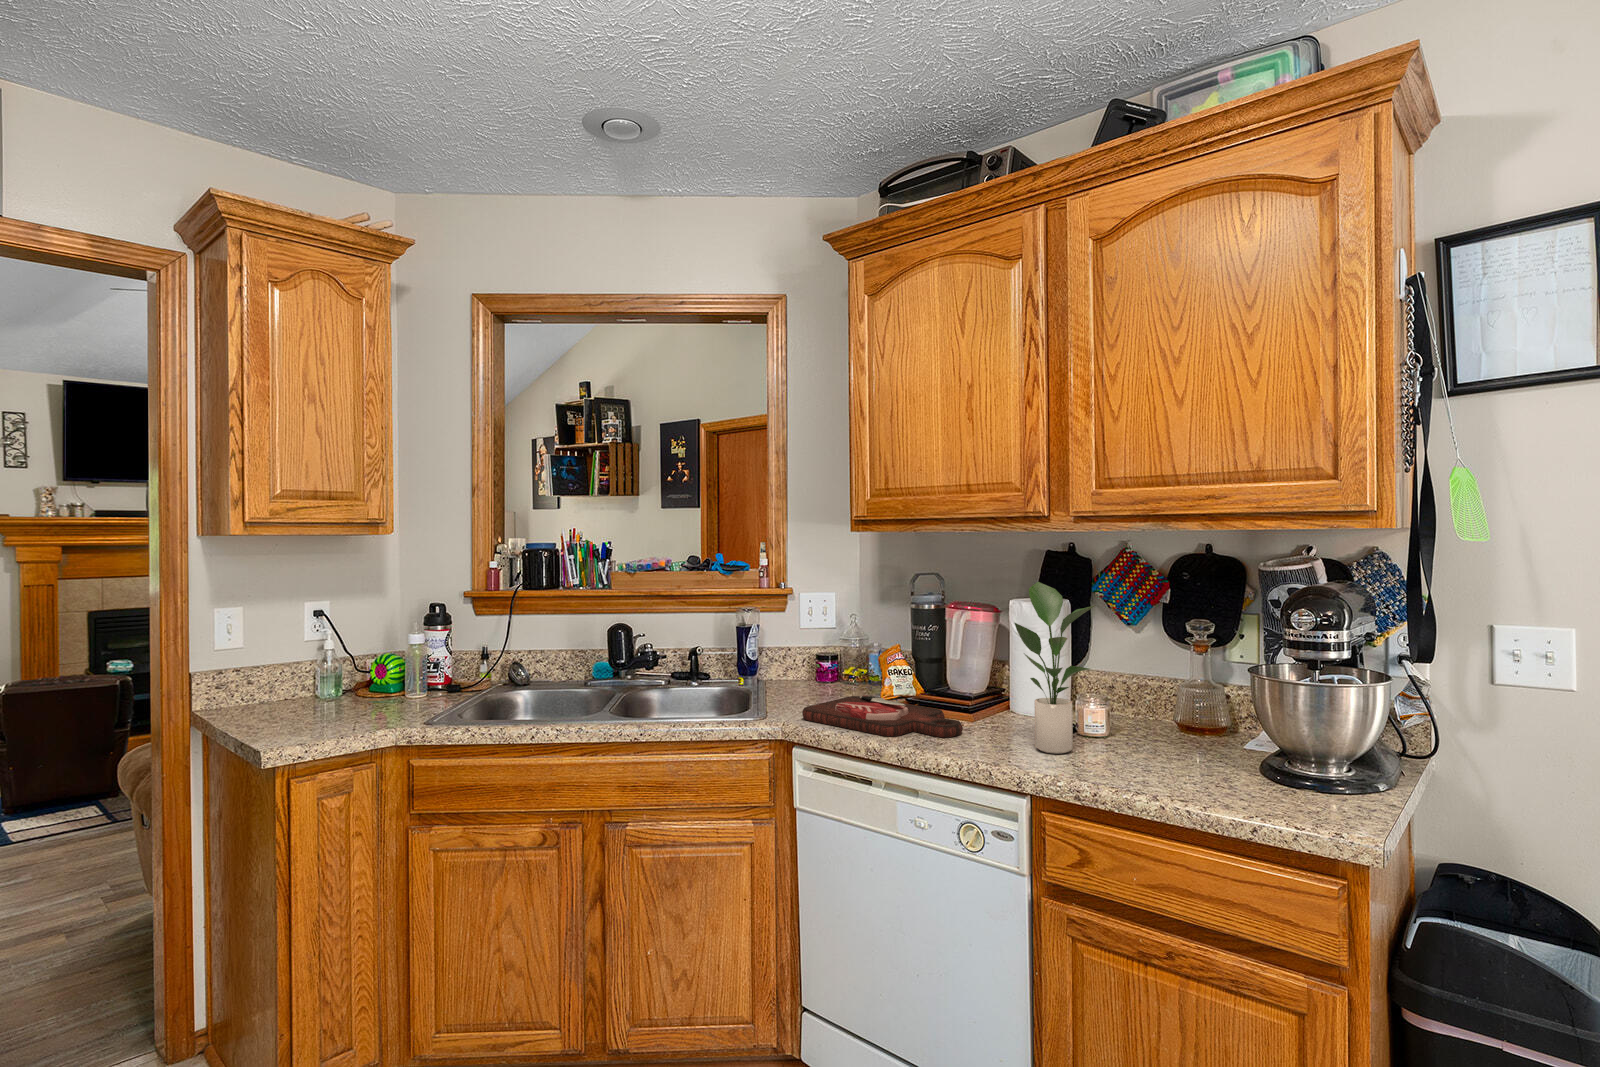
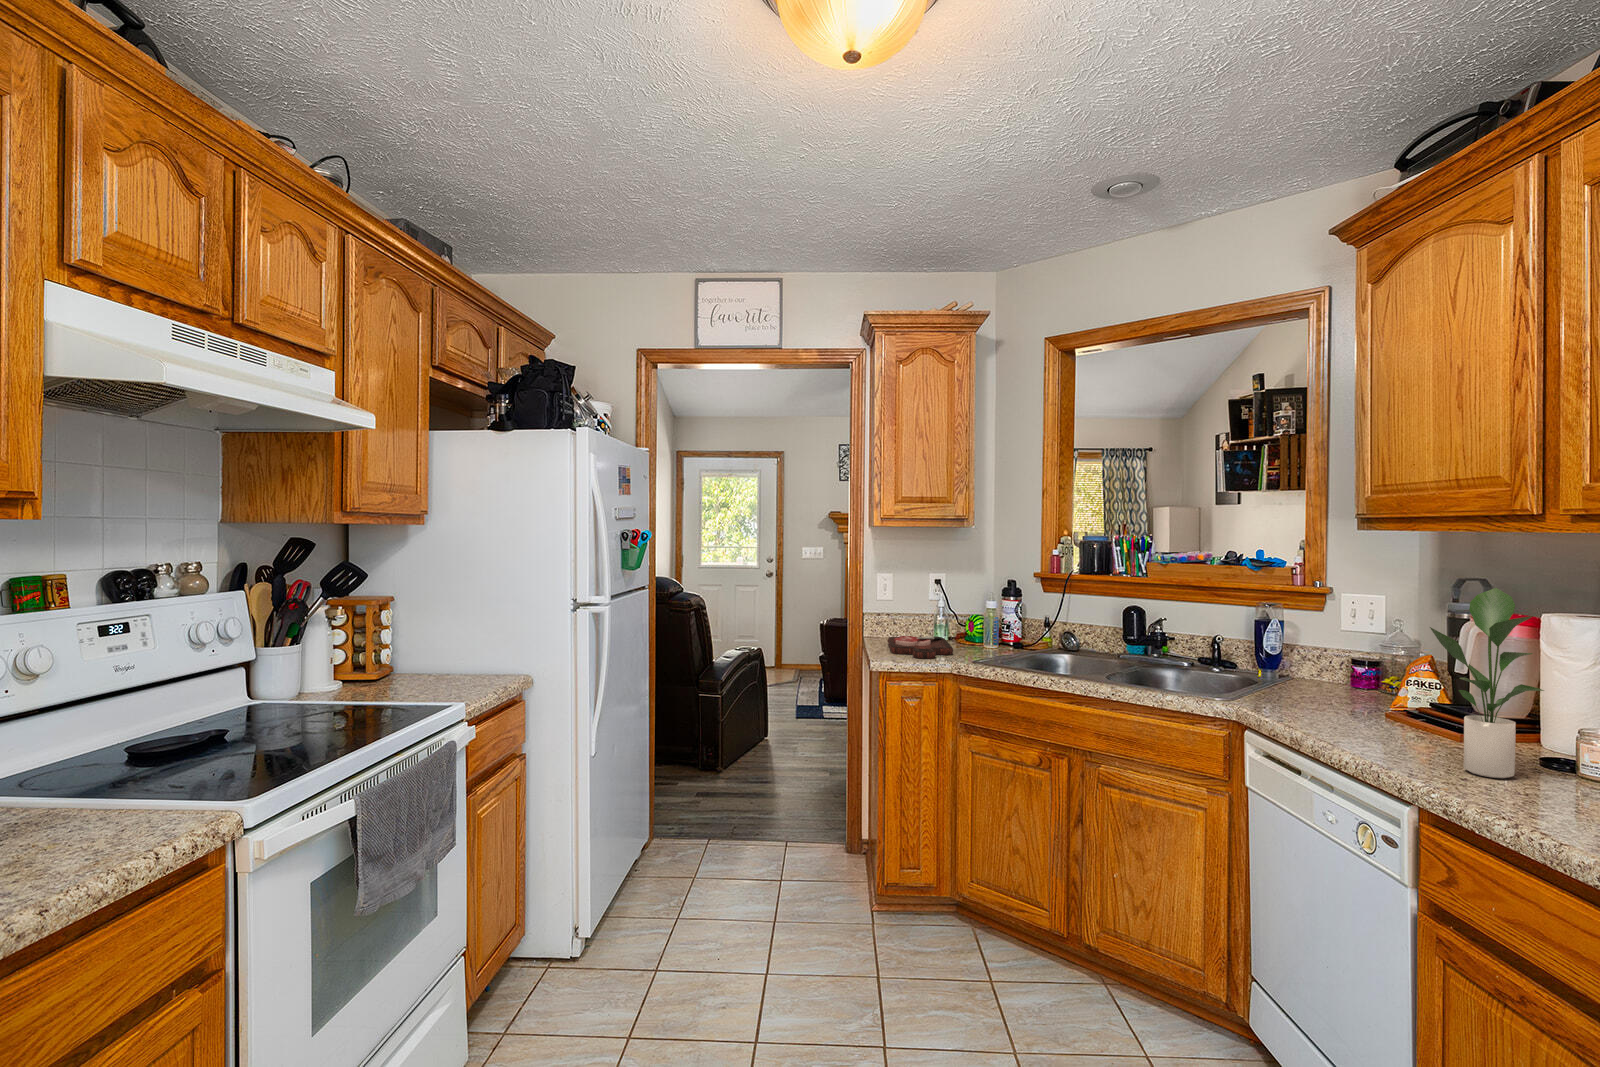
cutting board: present [802,695,963,737] -> present [888,636,953,659]

